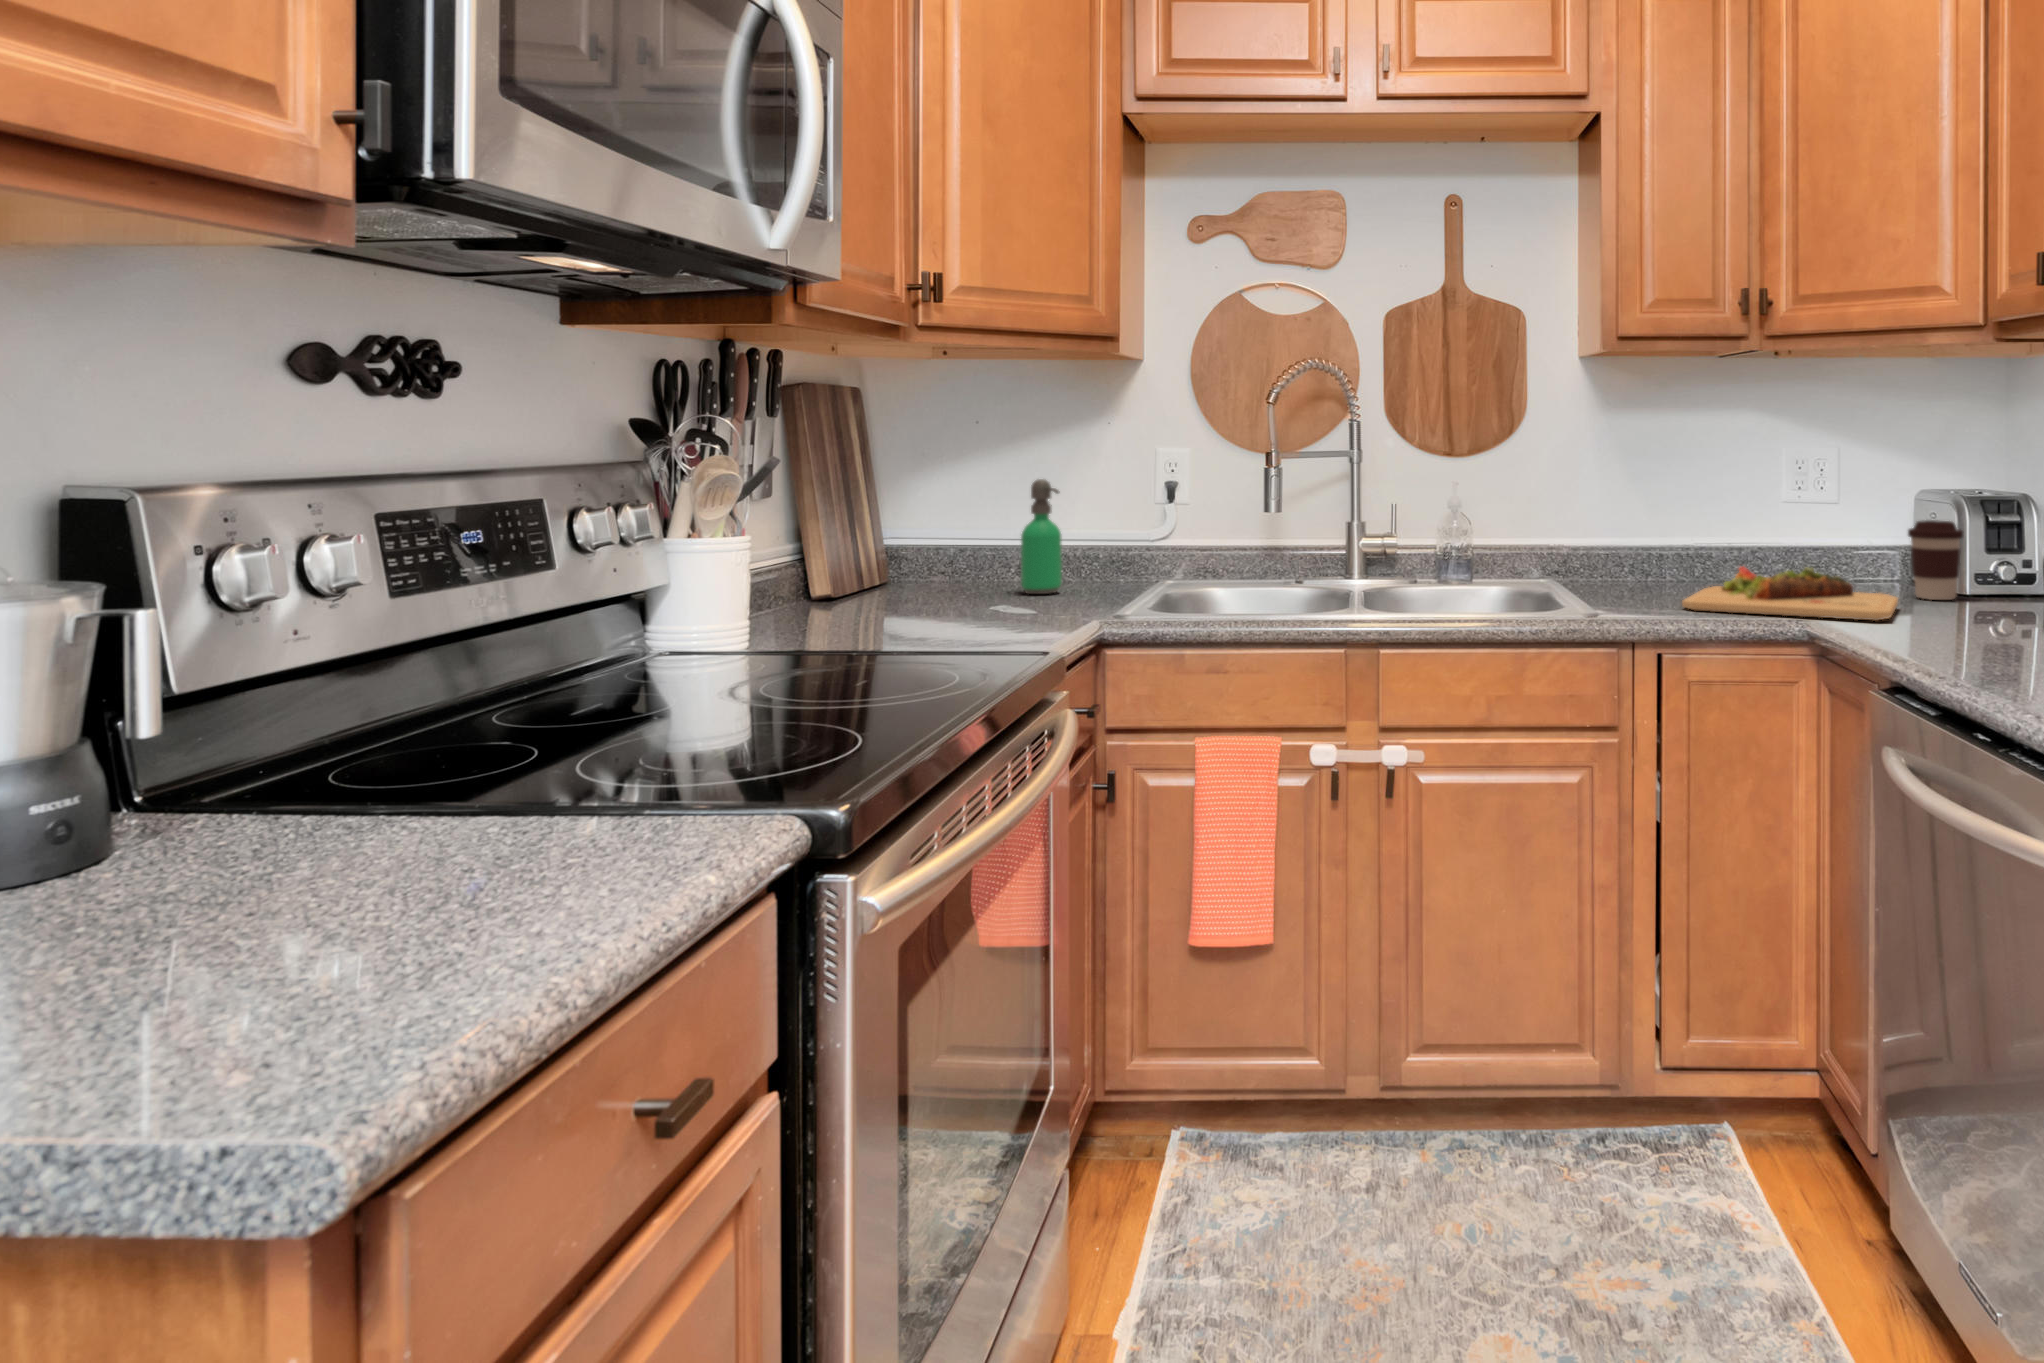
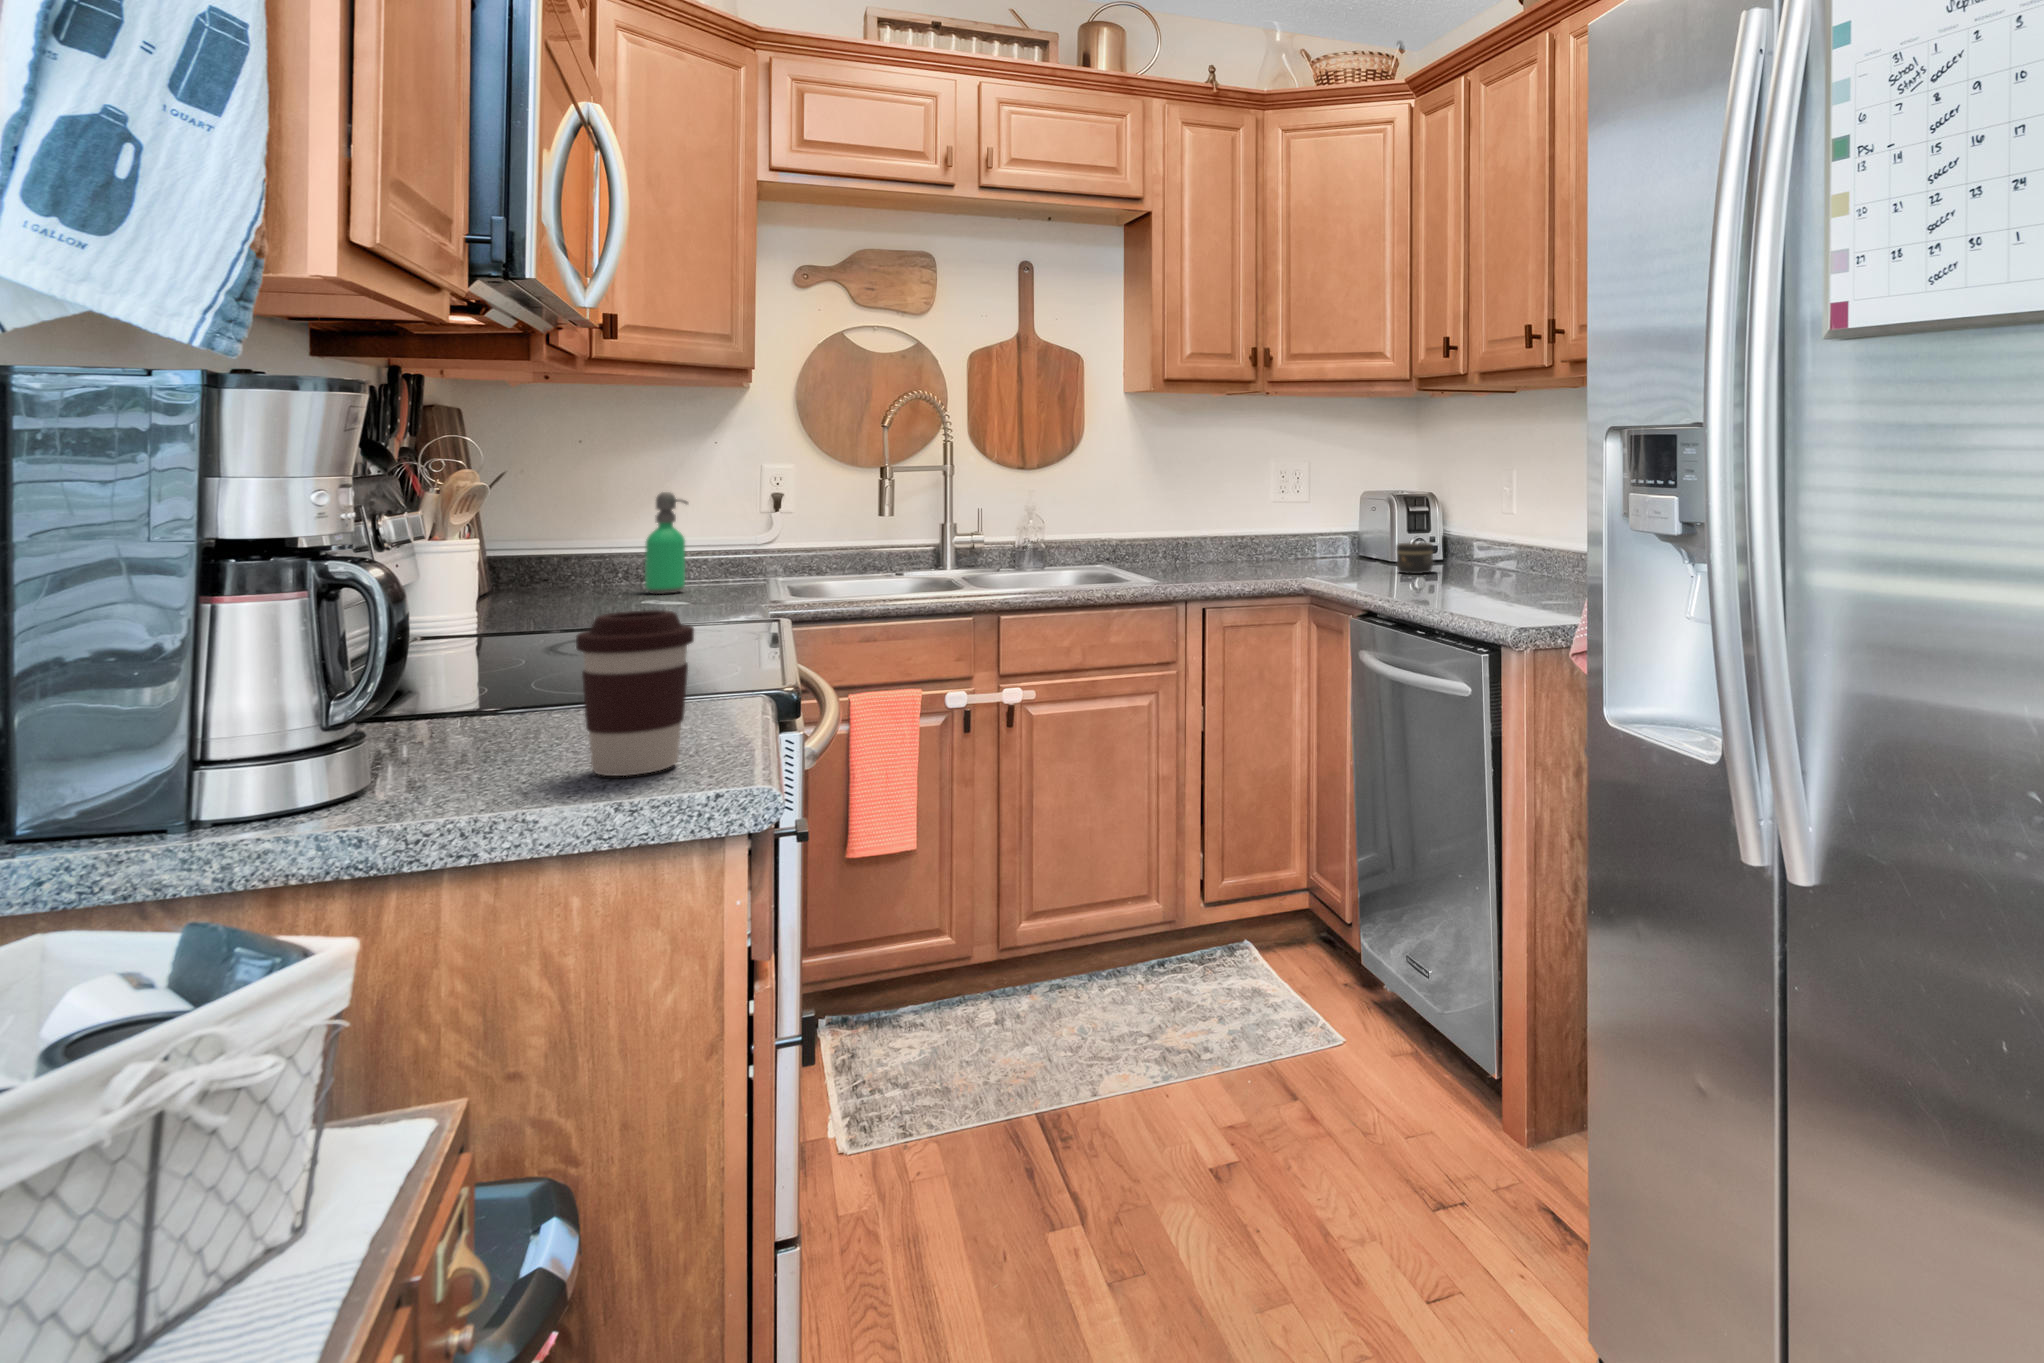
coffee cup: present [1908,520,1963,600] -> present [576,610,694,776]
cutting board: present [1682,566,1898,621] -> none [1215,546,1357,580]
jar: none [1962,567,2024,615] -> present [1396,542,1433,574]

